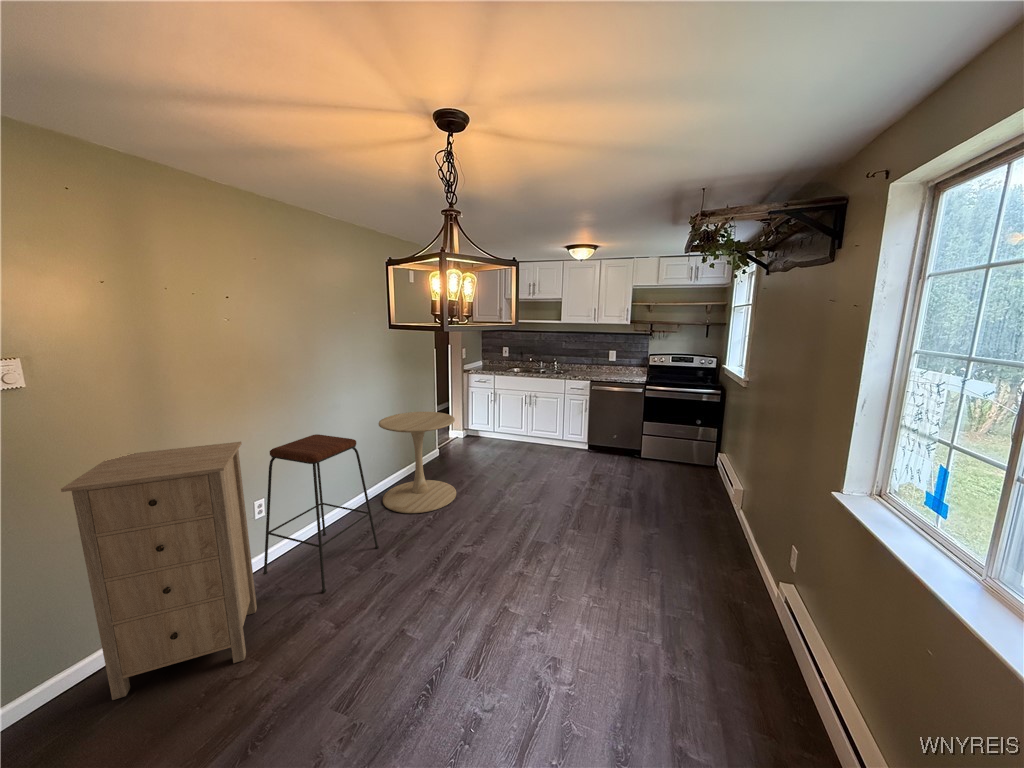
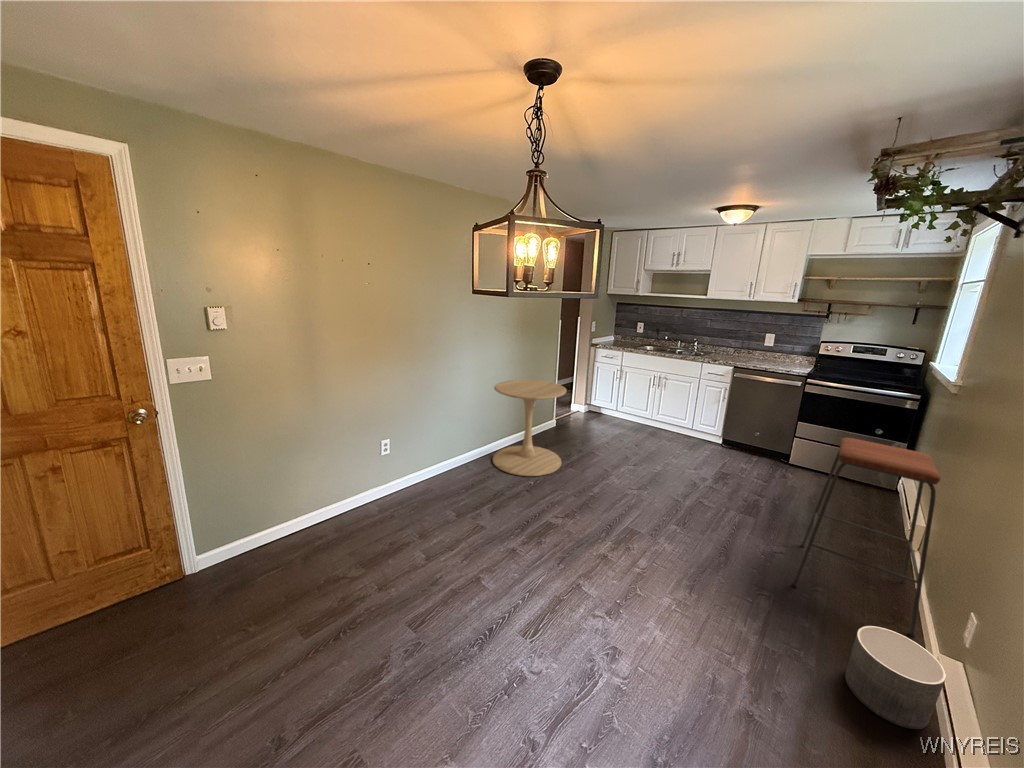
bar stool: present [263,434,379,593] -> present [792,438,941,636]
storage cabinet: present [61,442,257,700] -> none [249,385,376,563]
planter: none [723,571,784,643] -> present [845,626,946,729]

